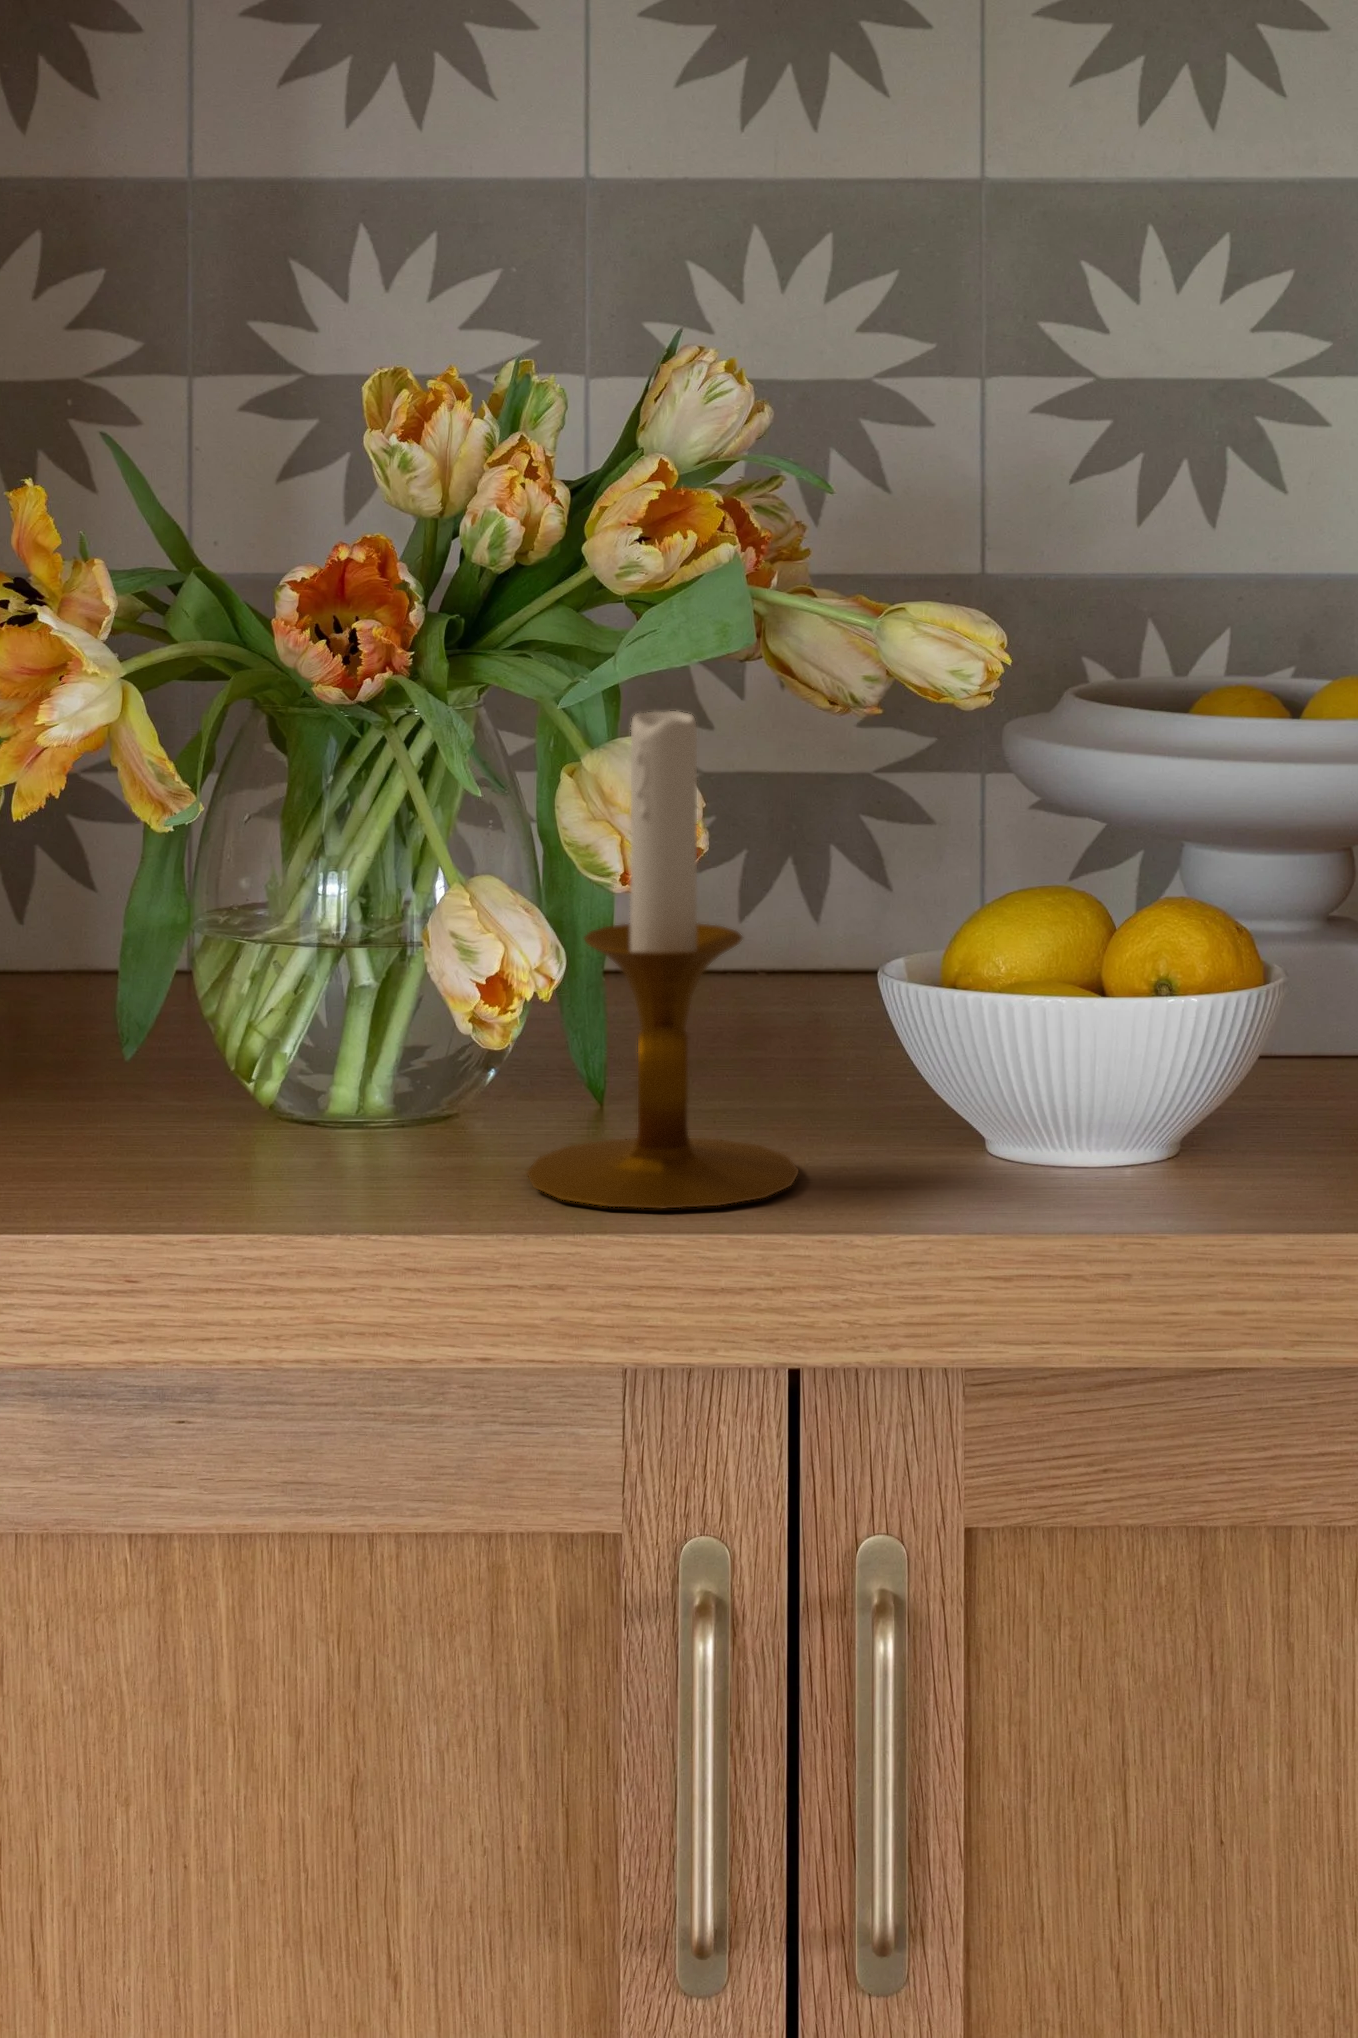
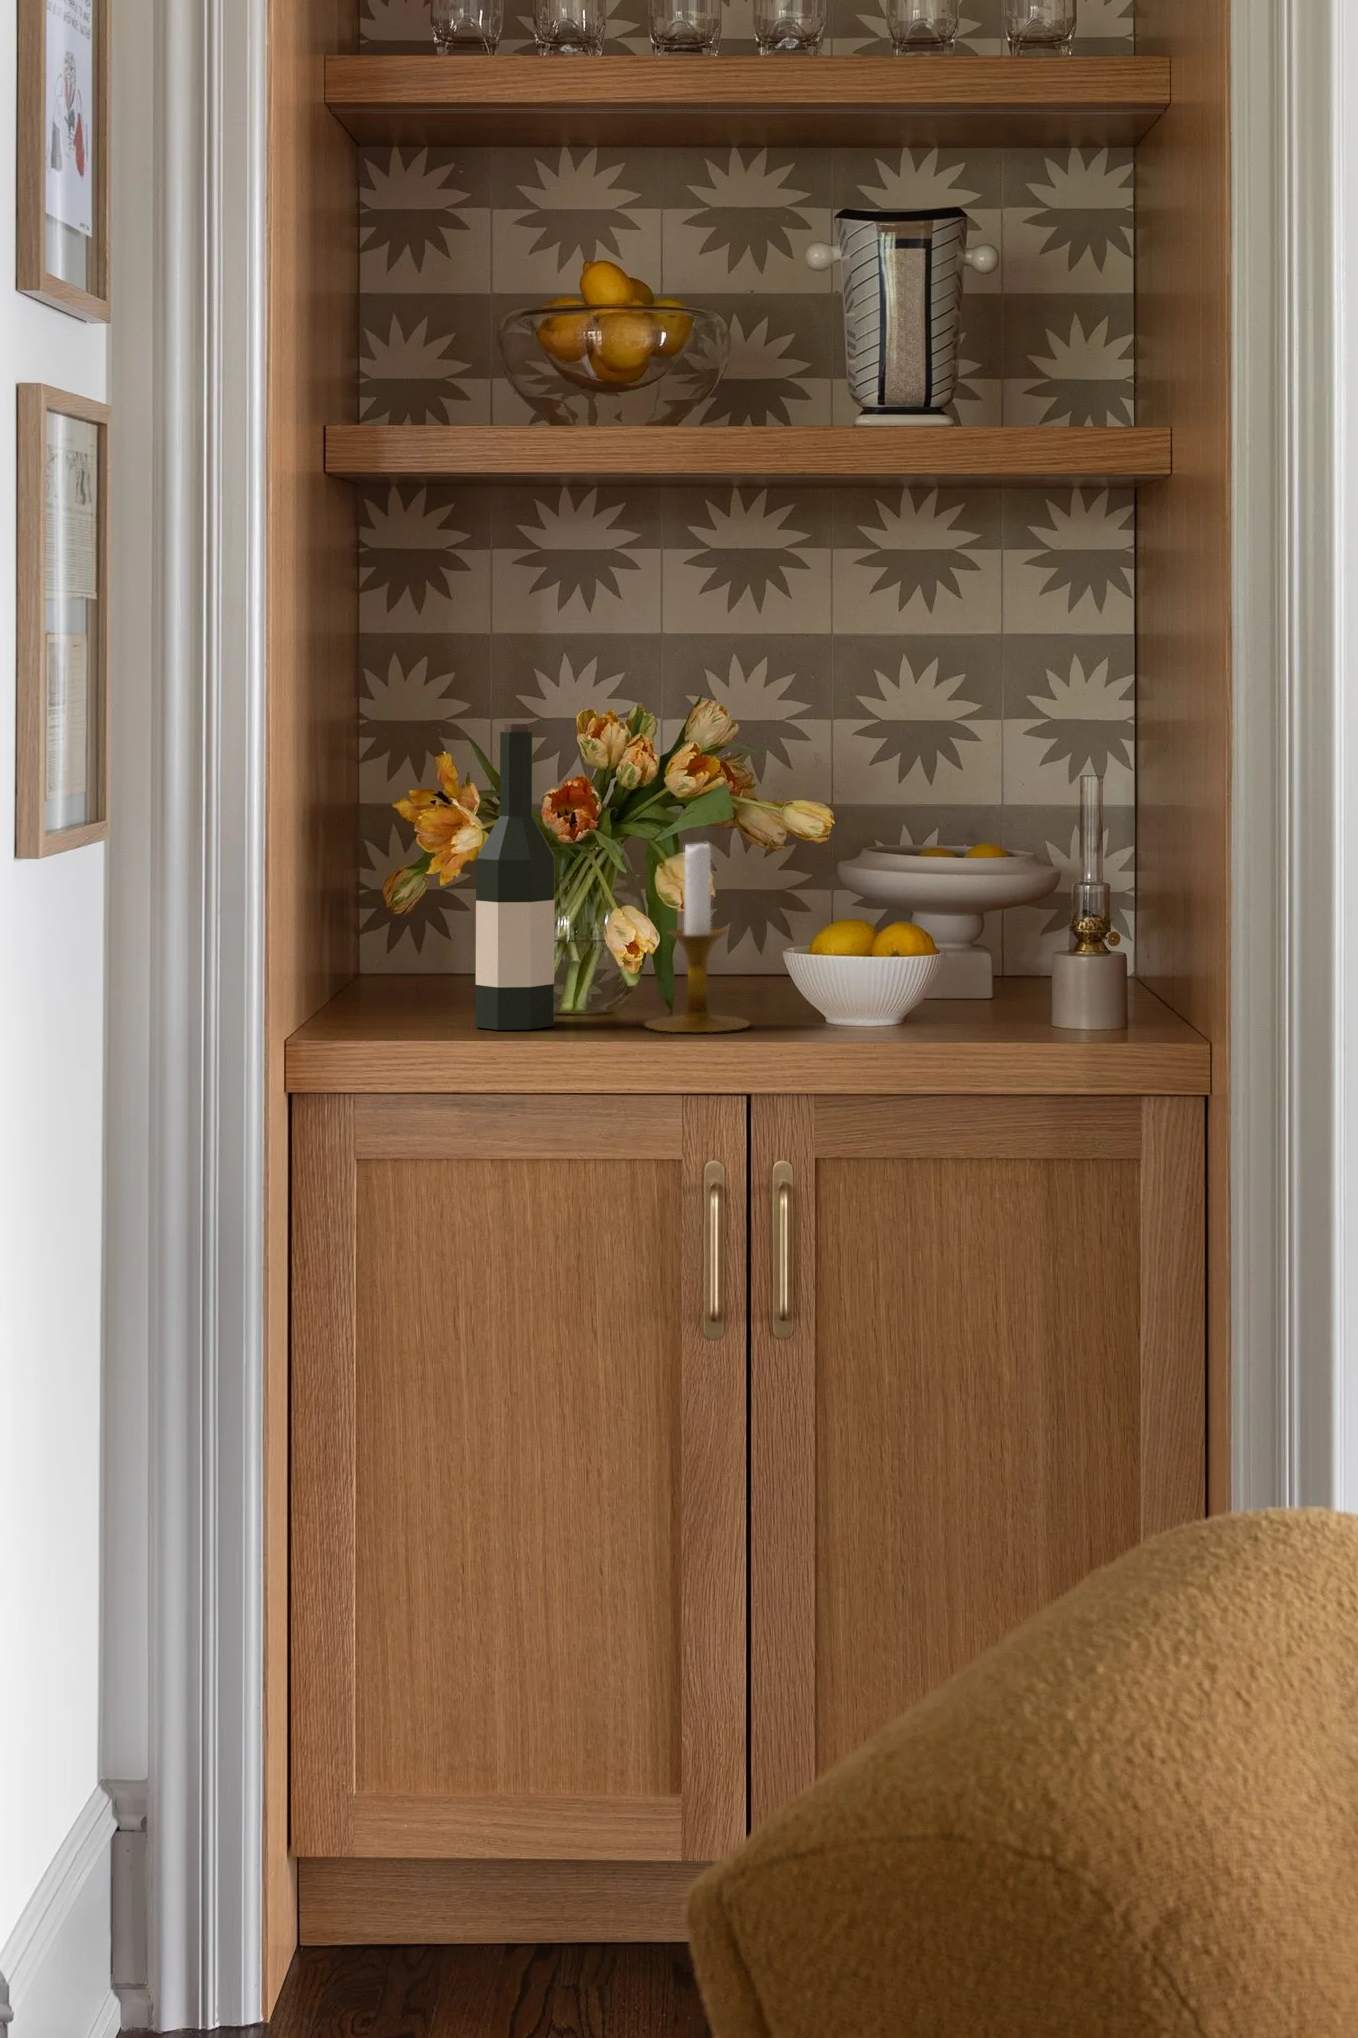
wine bottle: none [98,405,304,1194] -> present [475,723,555,1030]

